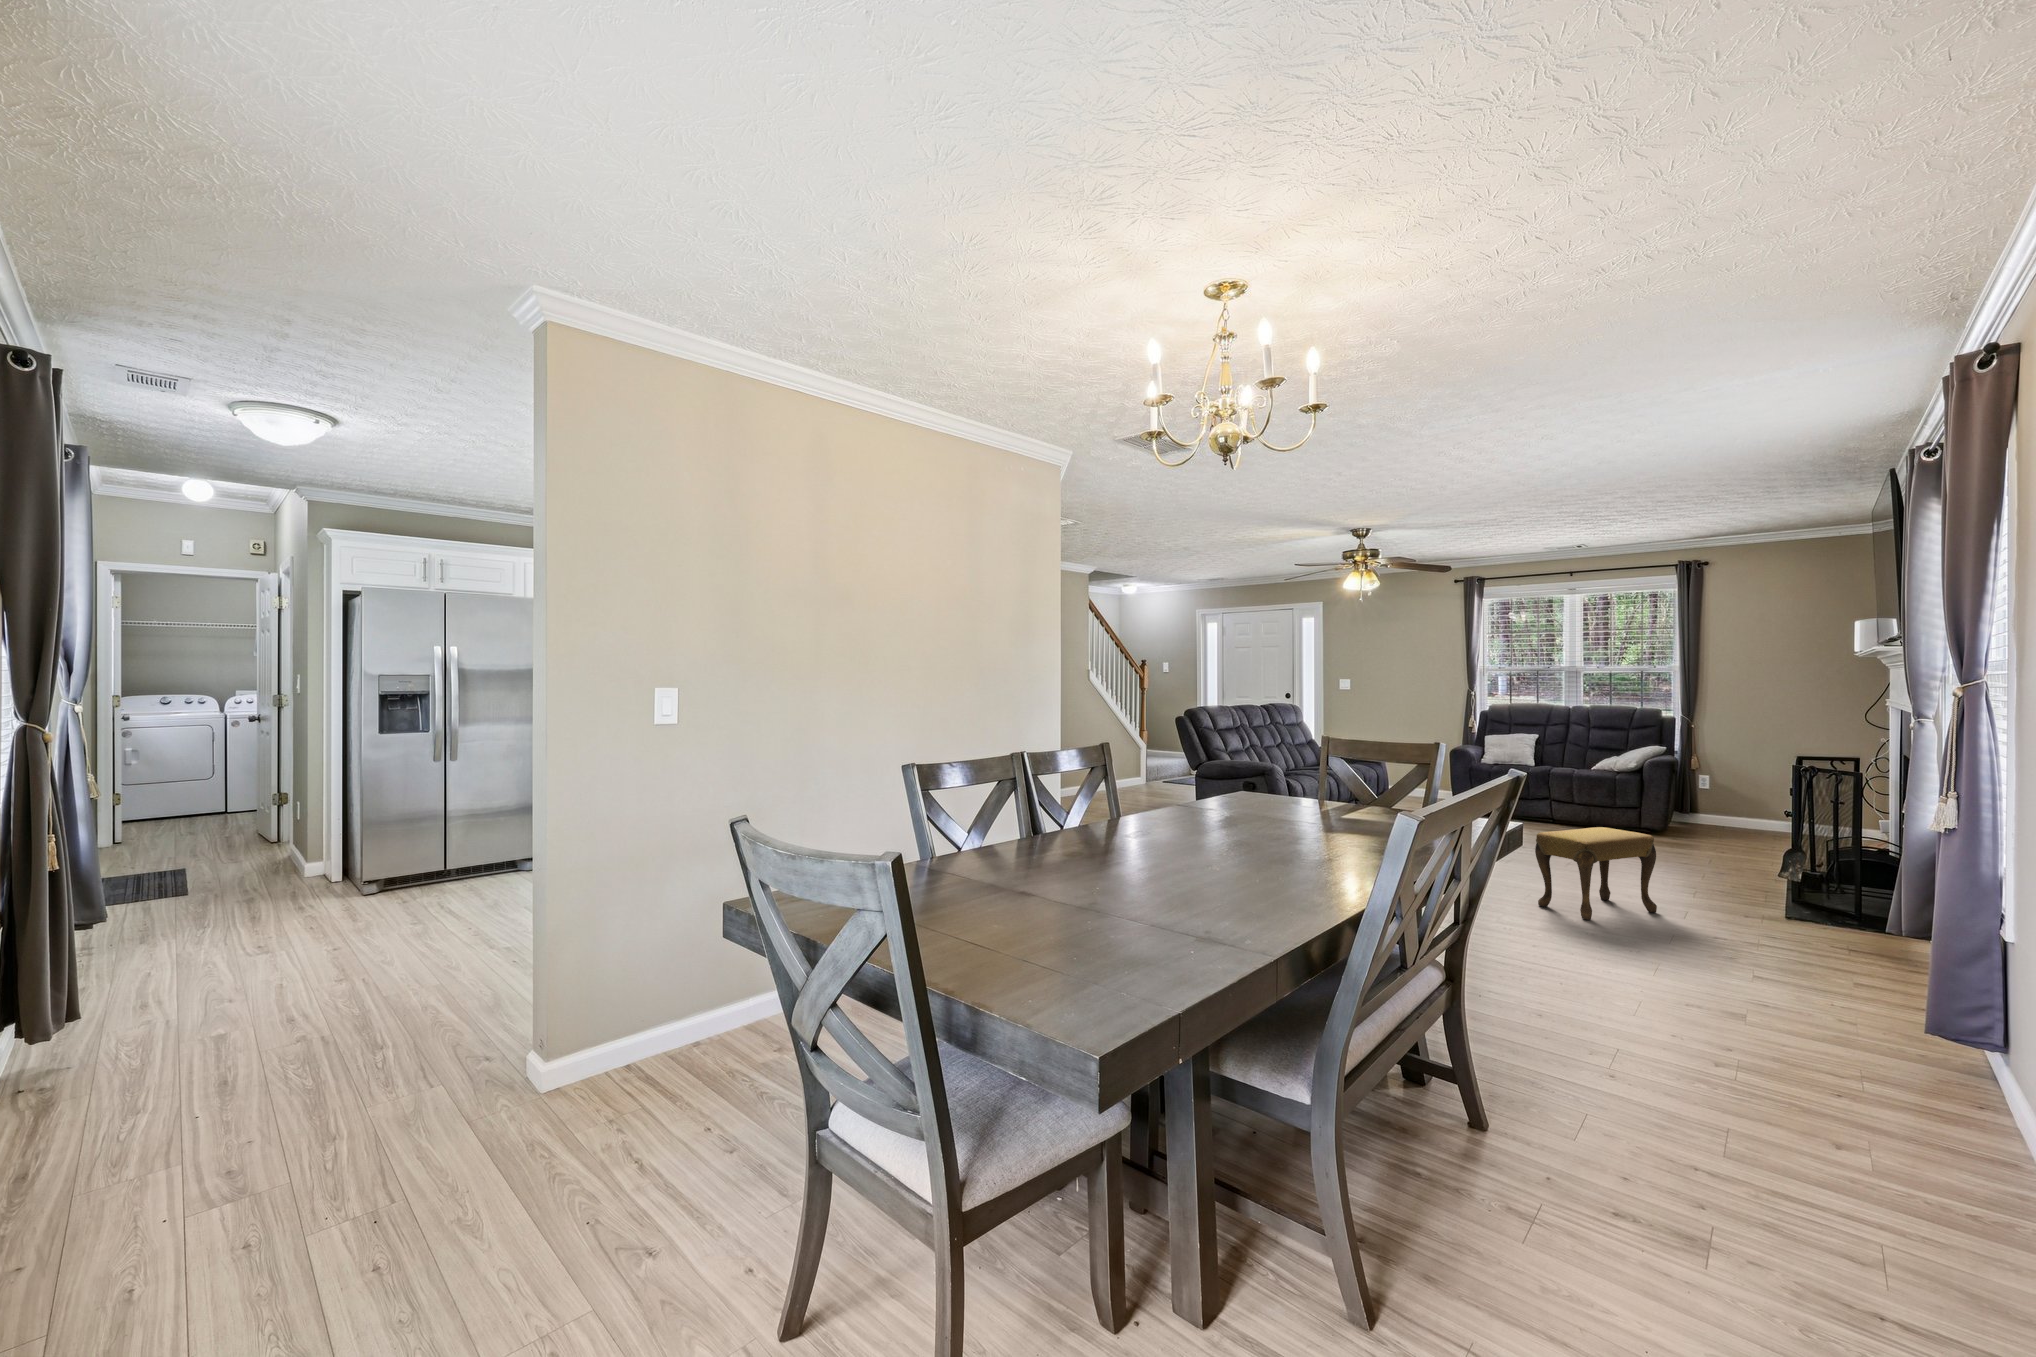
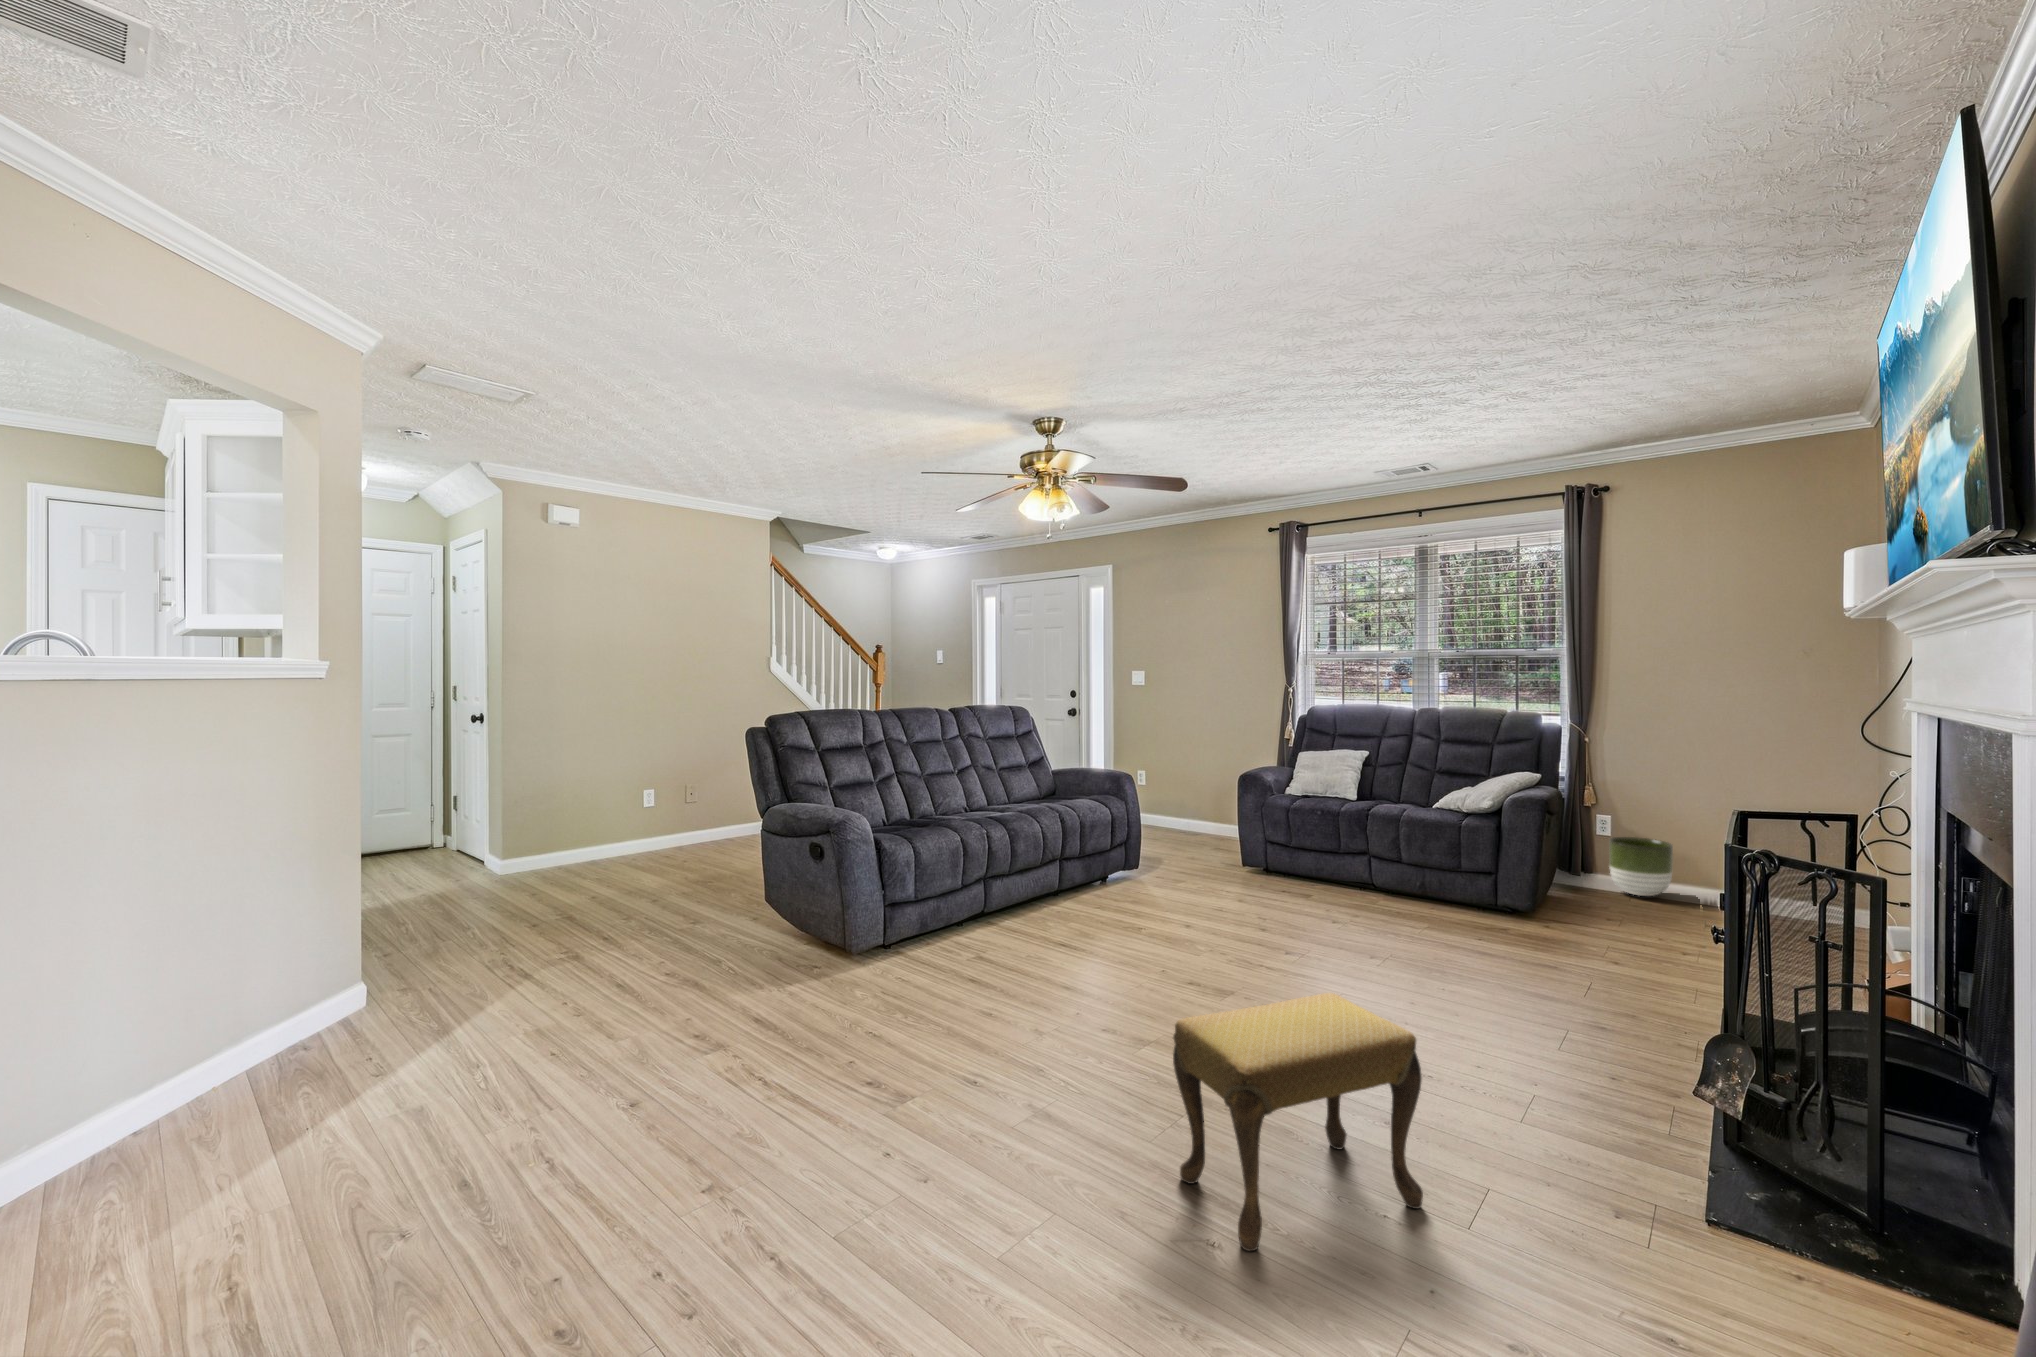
planter: none [1709,790,1753,827] -> present [1609,837,1673,896]

